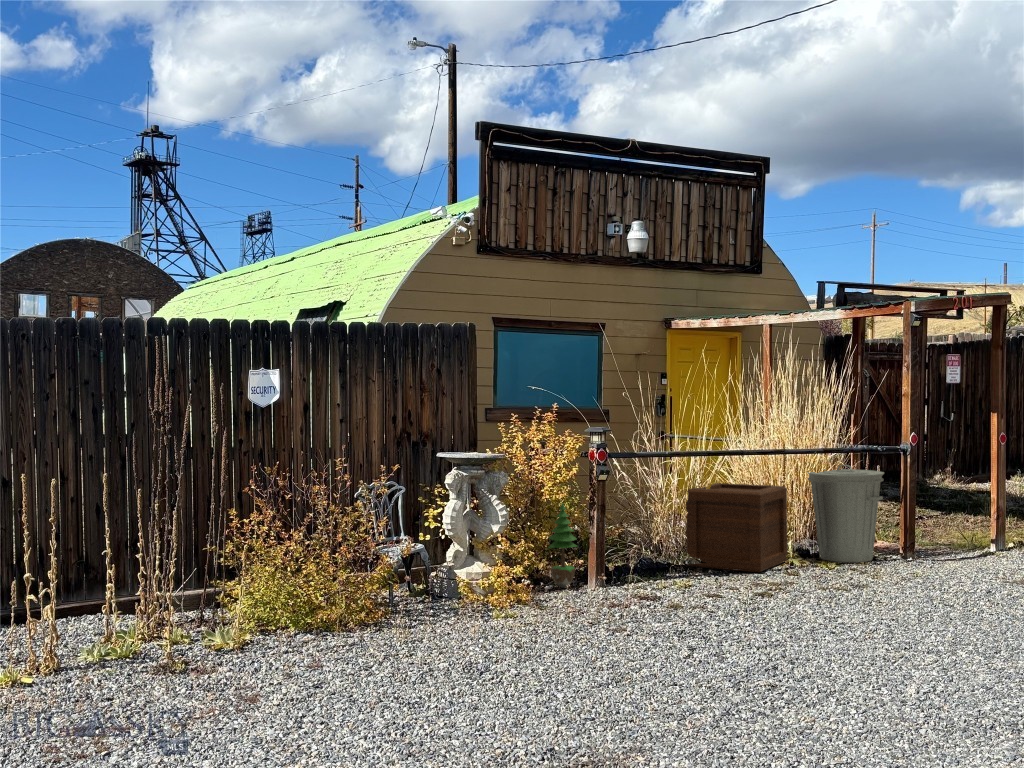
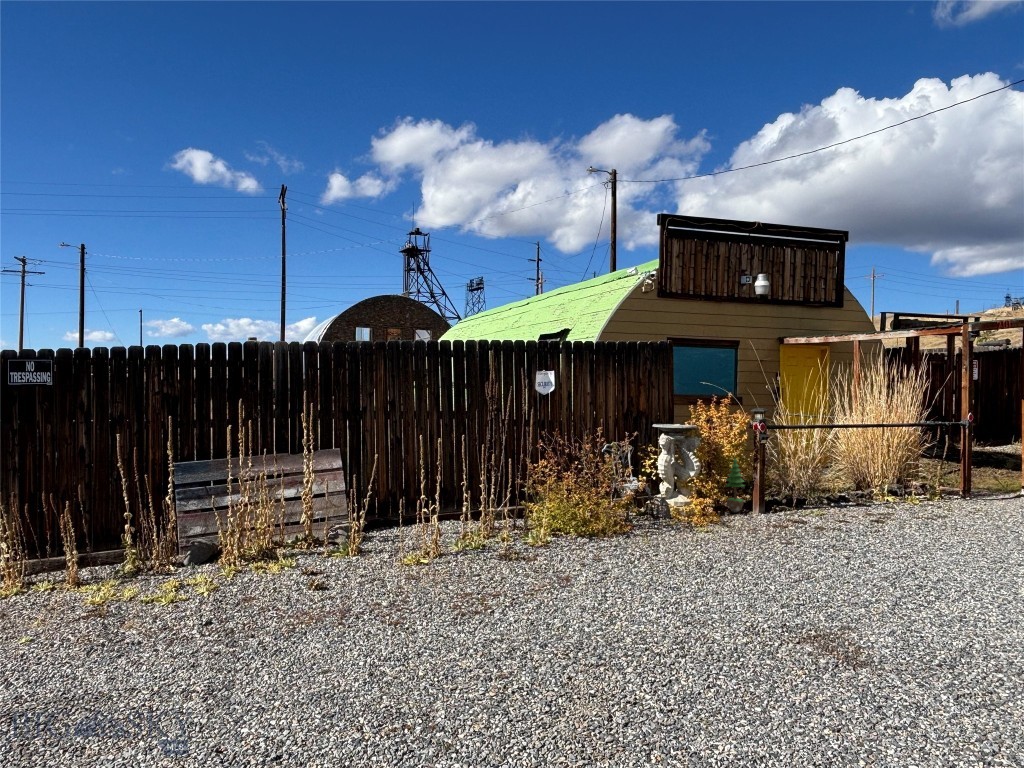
trash can: present [807,465,884,562] -> none [895,435,954,501]
wooden crate: present [686,483,788,572] -> none [812,445,883,506]

